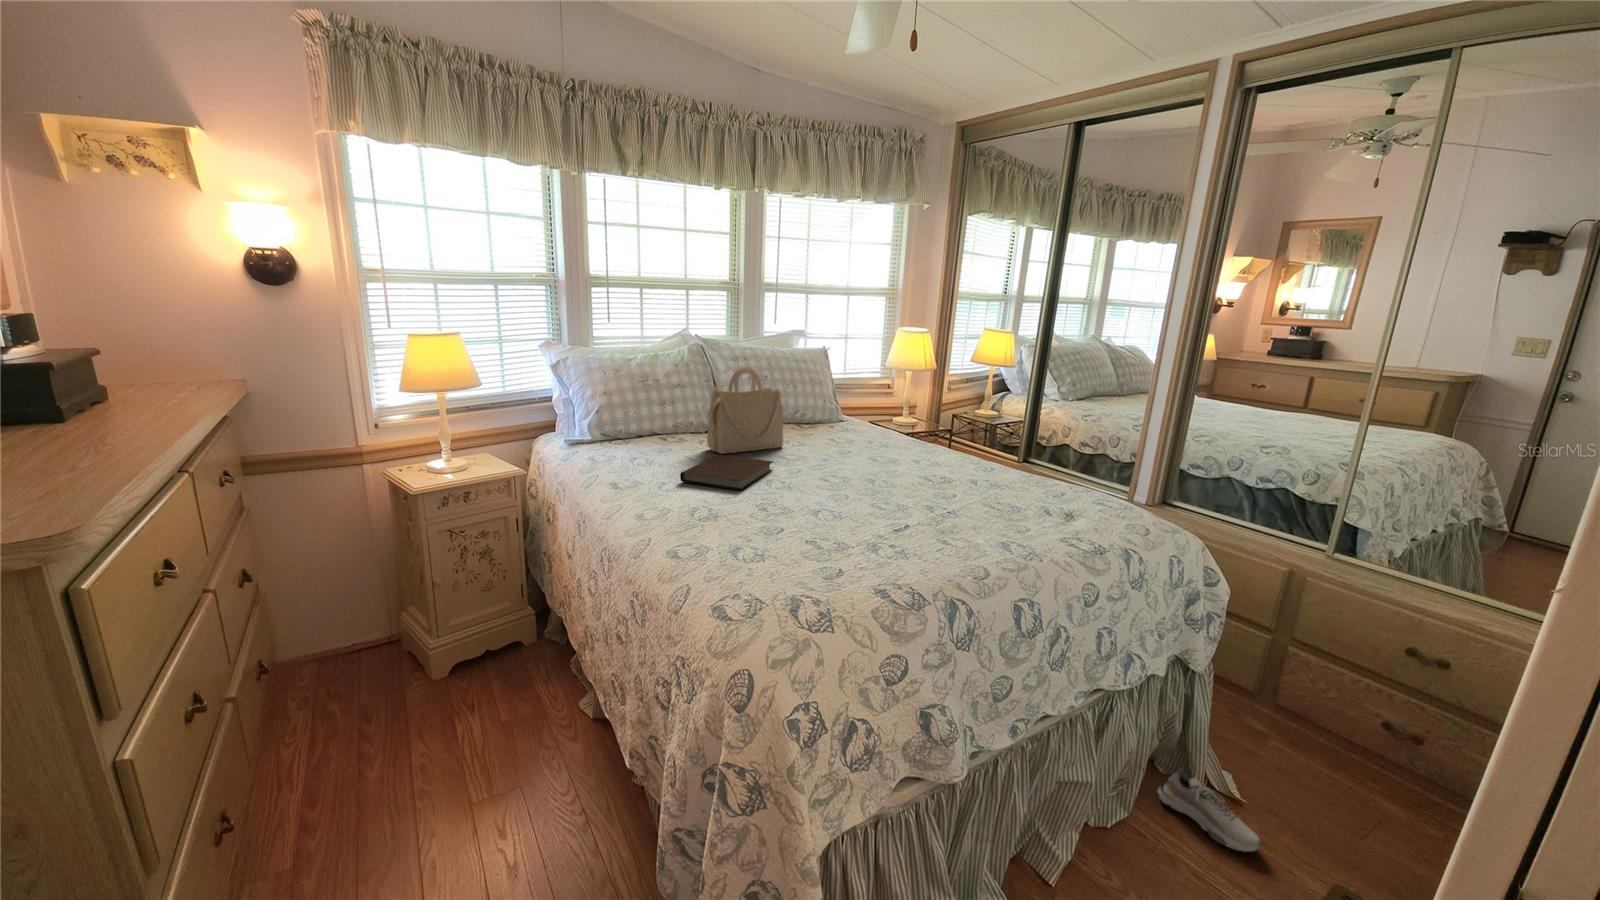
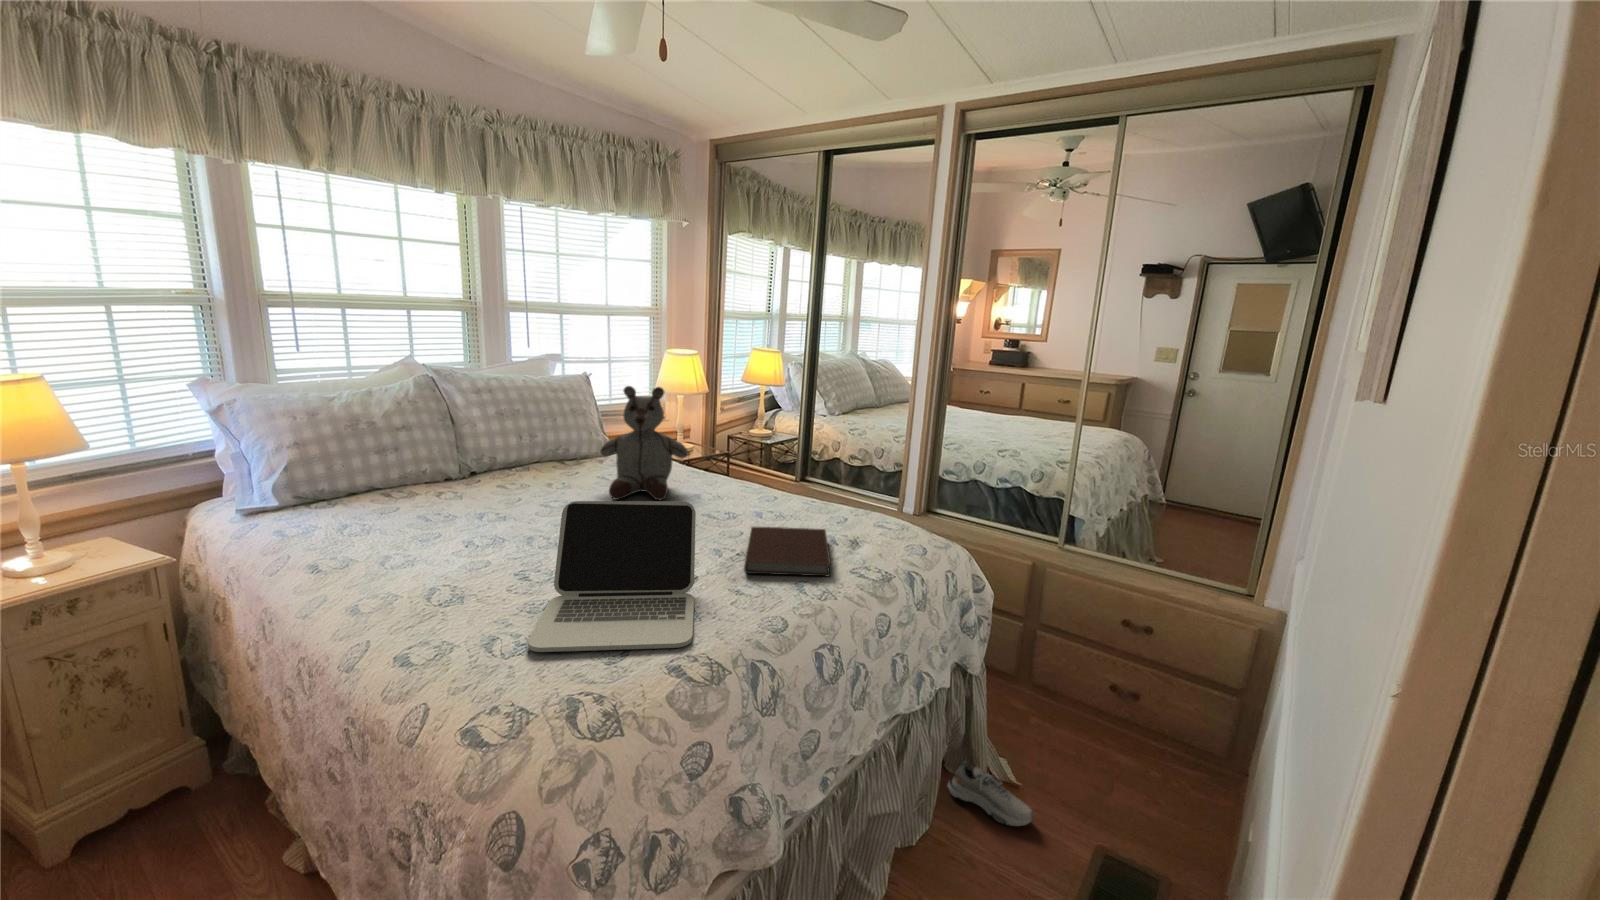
stuffed bear: none [830,356,910,463] -> present [600,386,688,500]
handbag: present [707,367,783,454] -> none [448,404,547,507]
laptop: none [763,448,911,577] -> present [528,501,696,652]
notebook: present [680,454,773,491] -> present [744,527,831,576]

